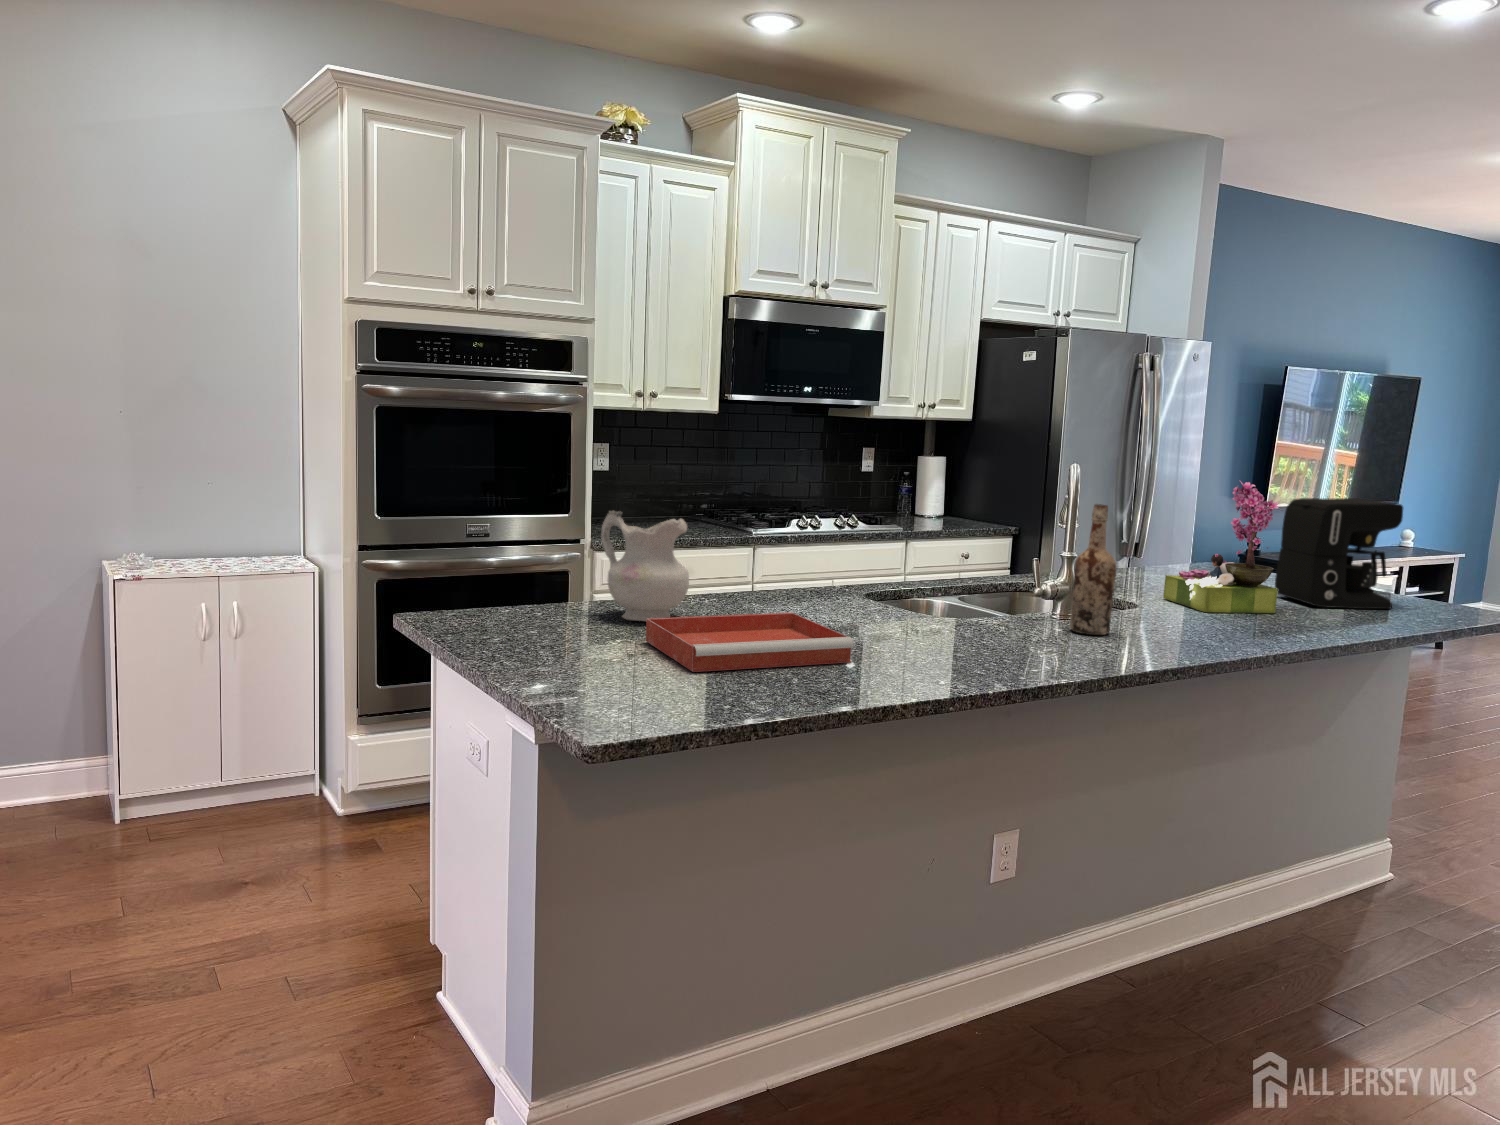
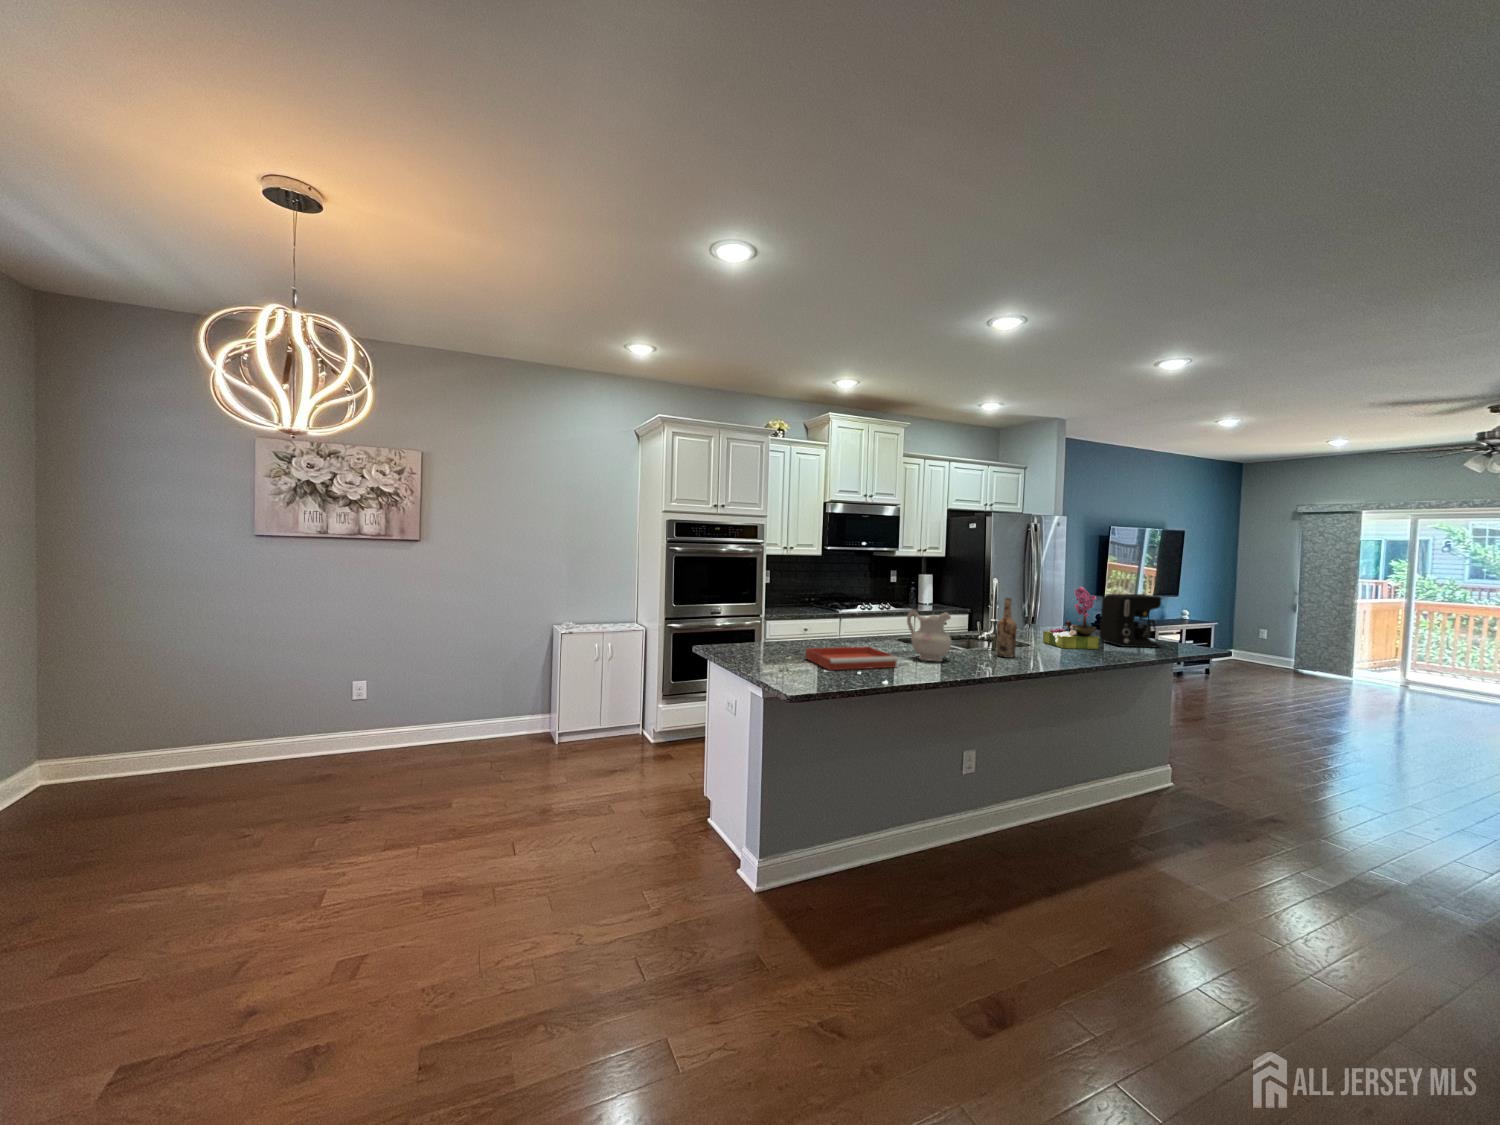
ceramic pitcher: present [602,511,689,621] -> present [907,609,951,661]

